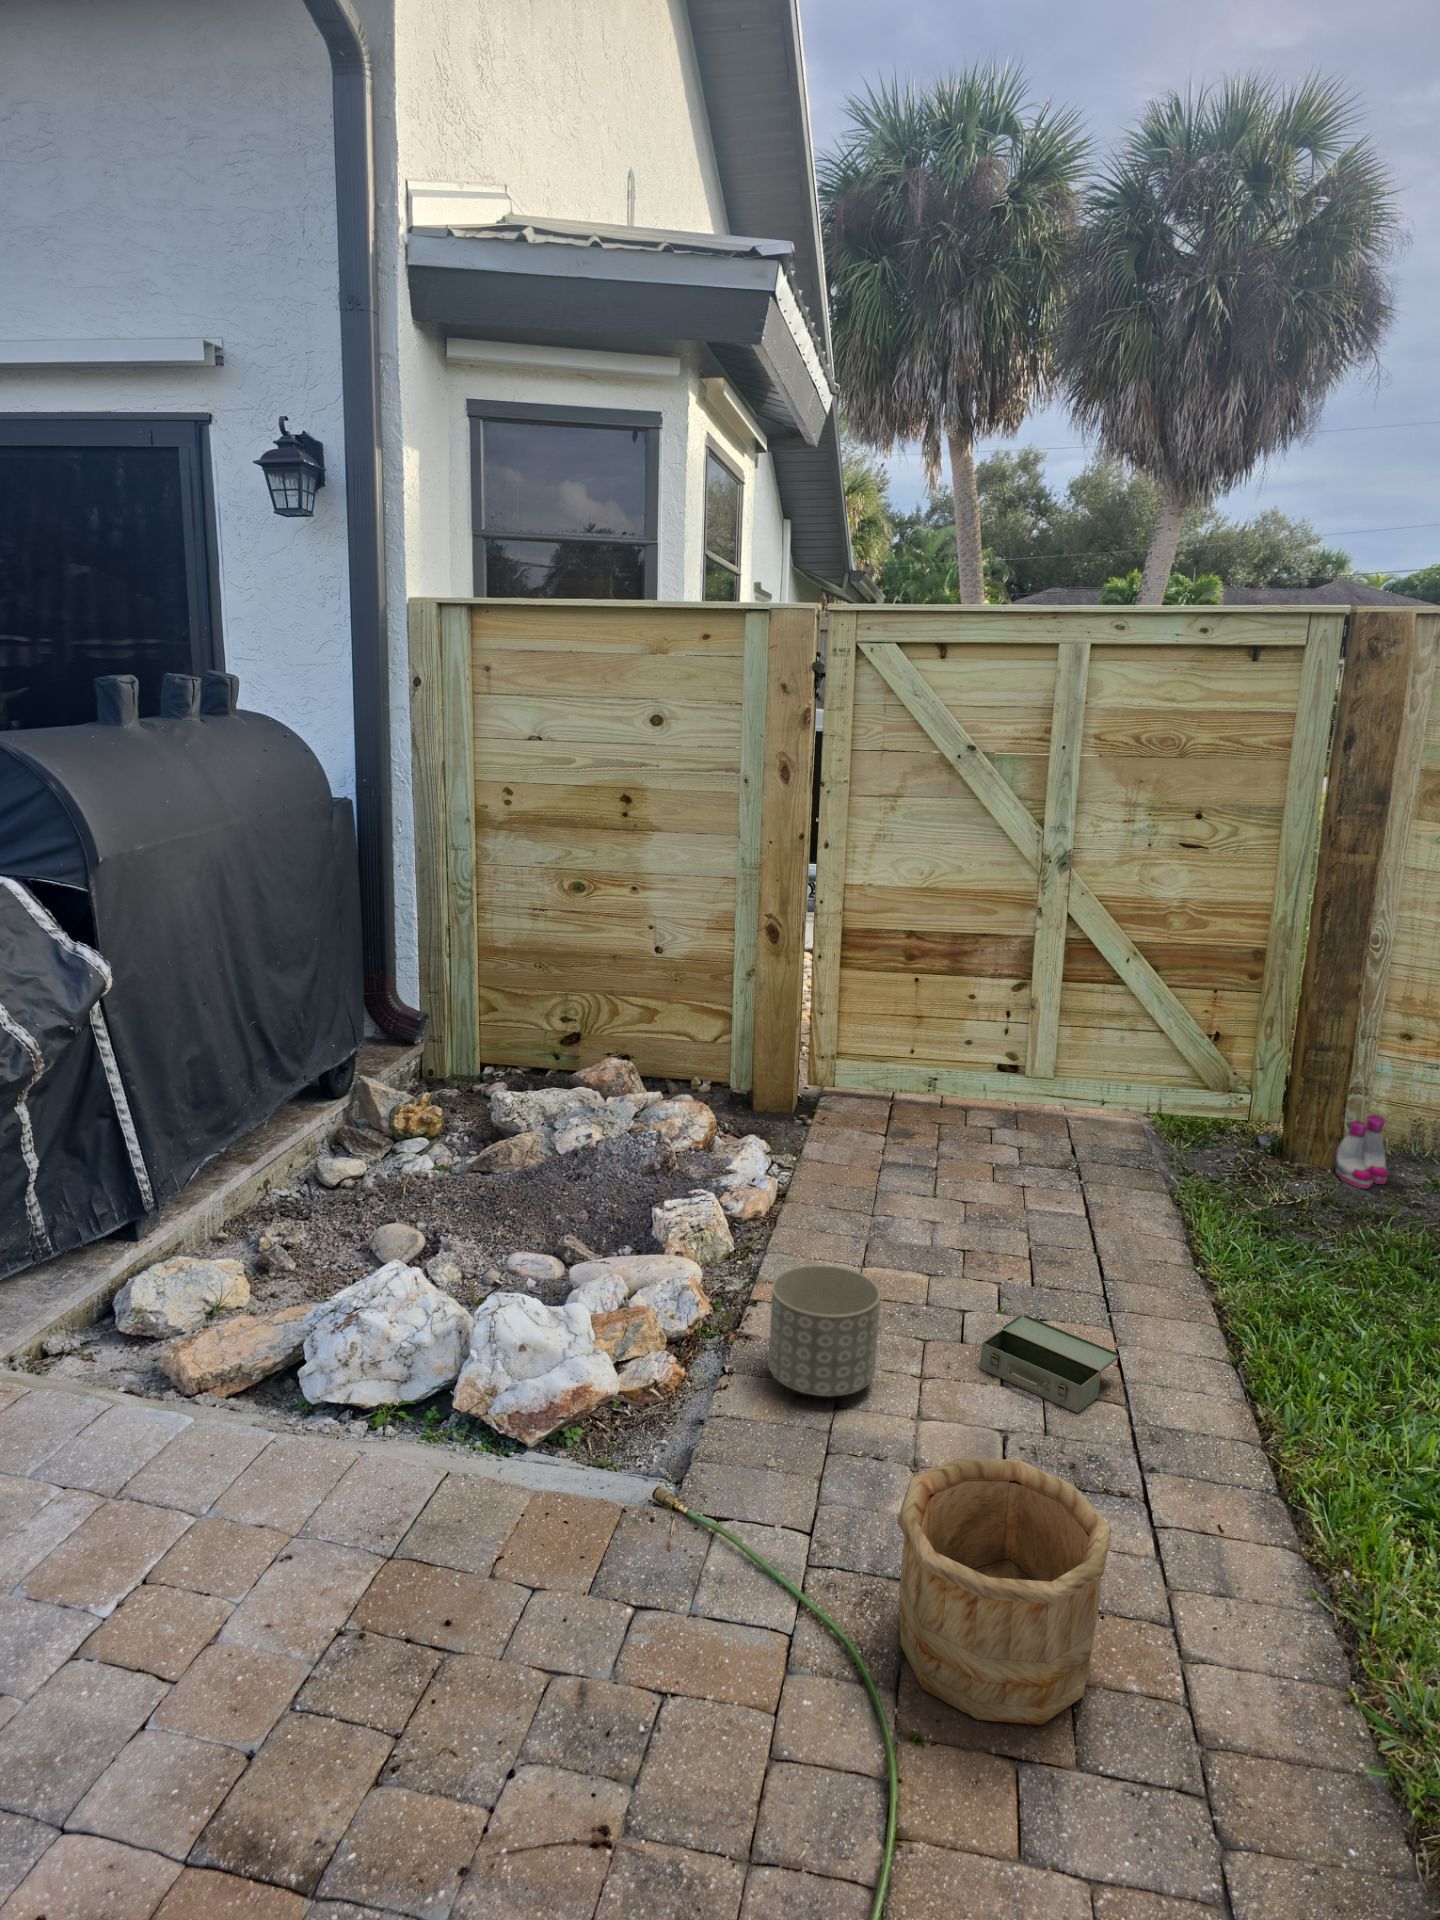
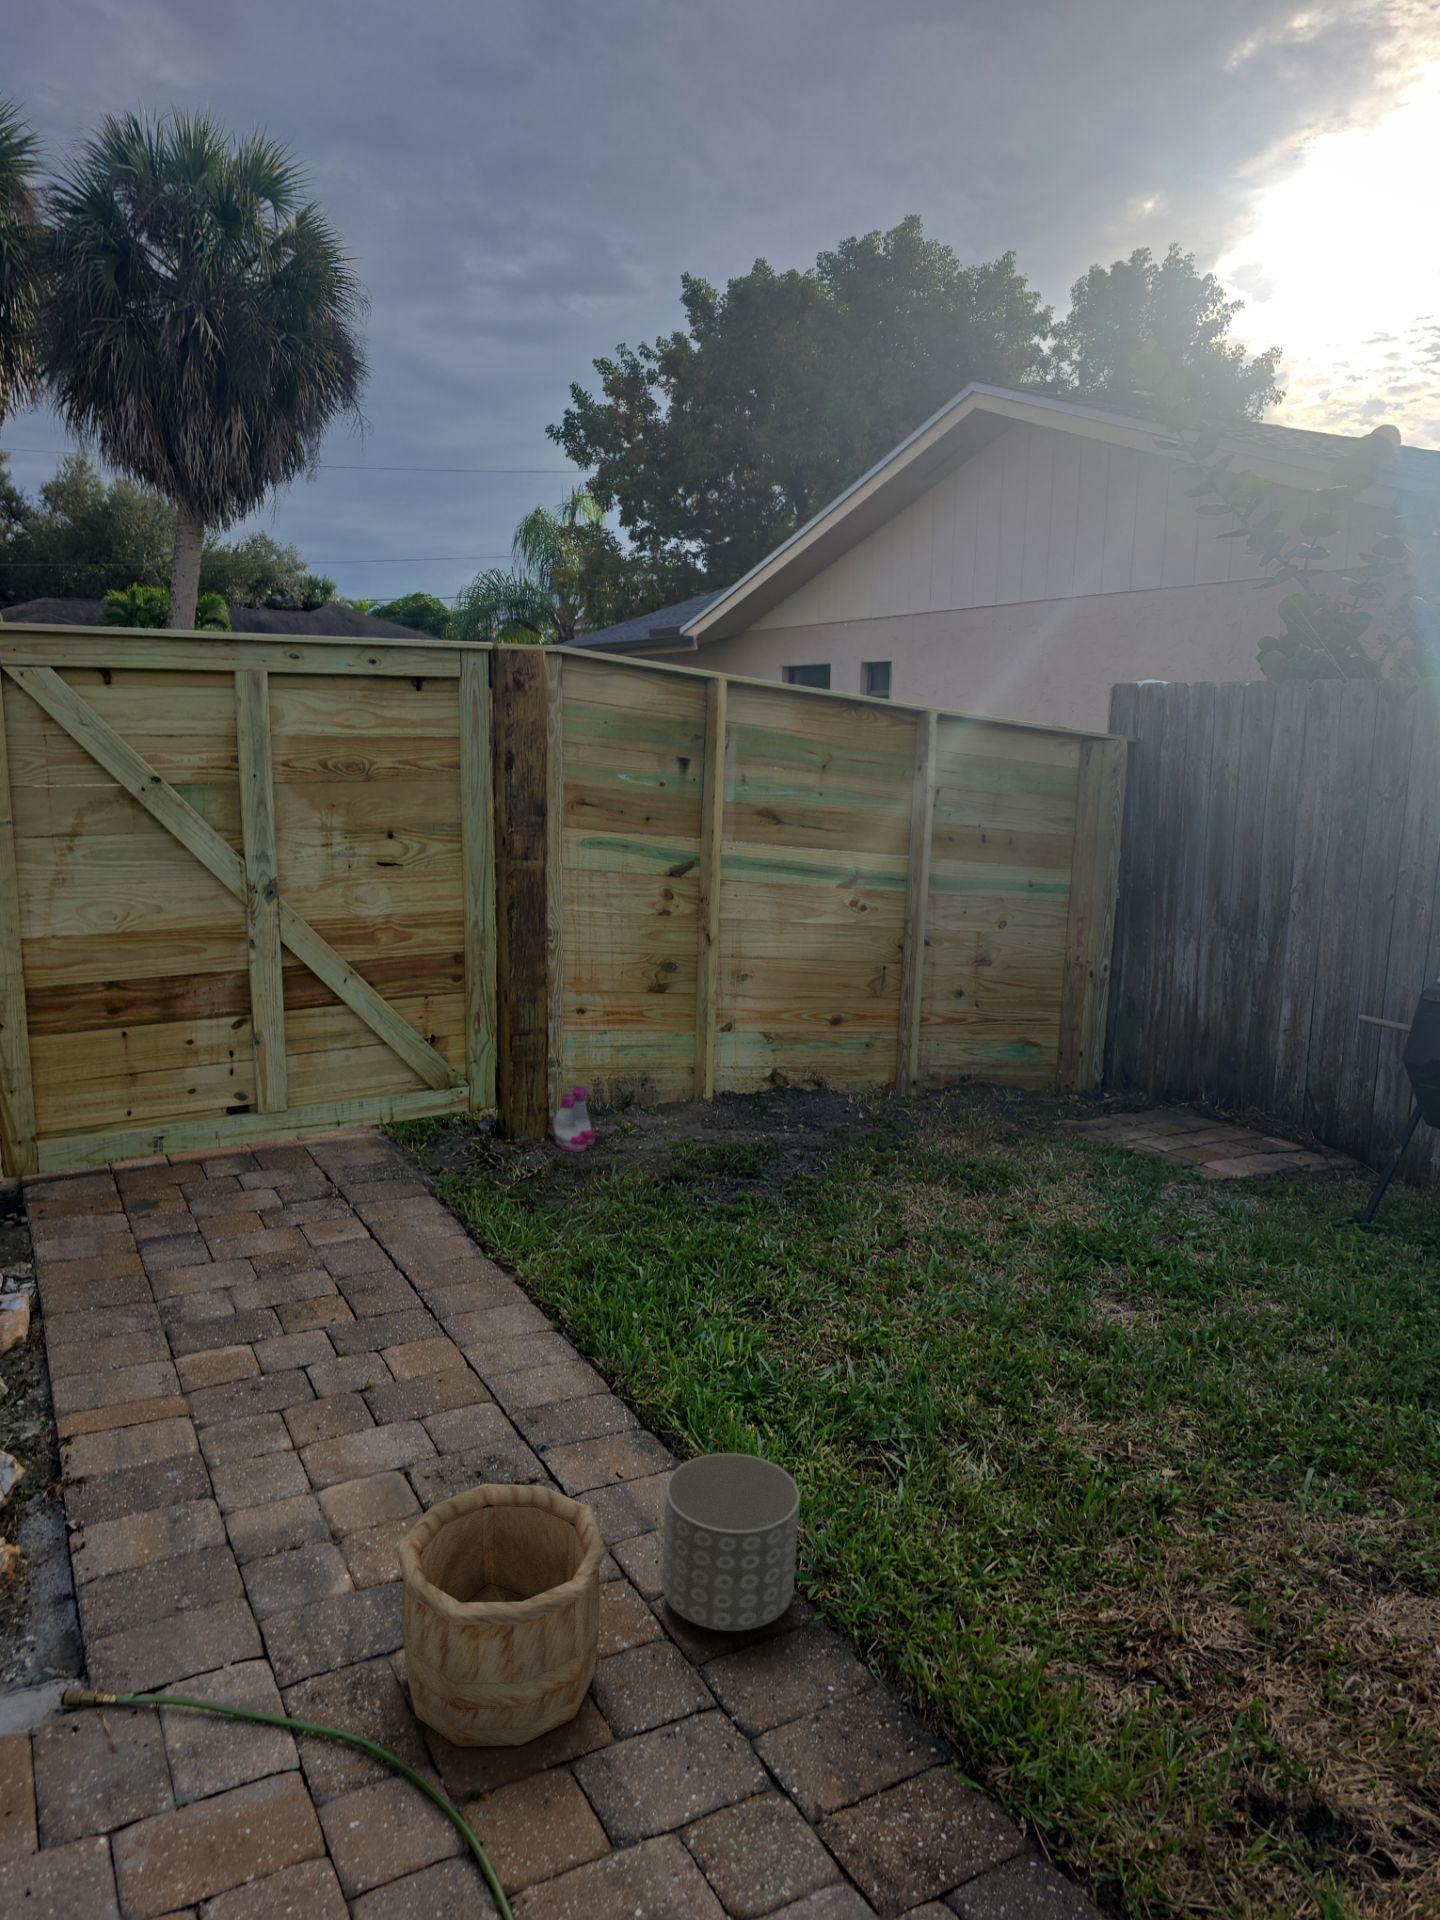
planter: present [768,1265,880,1396] -> present [662,1453,800,1631]
toolbox: present [980,1315,1119,1413] -> none [349,1350,478,1426]

